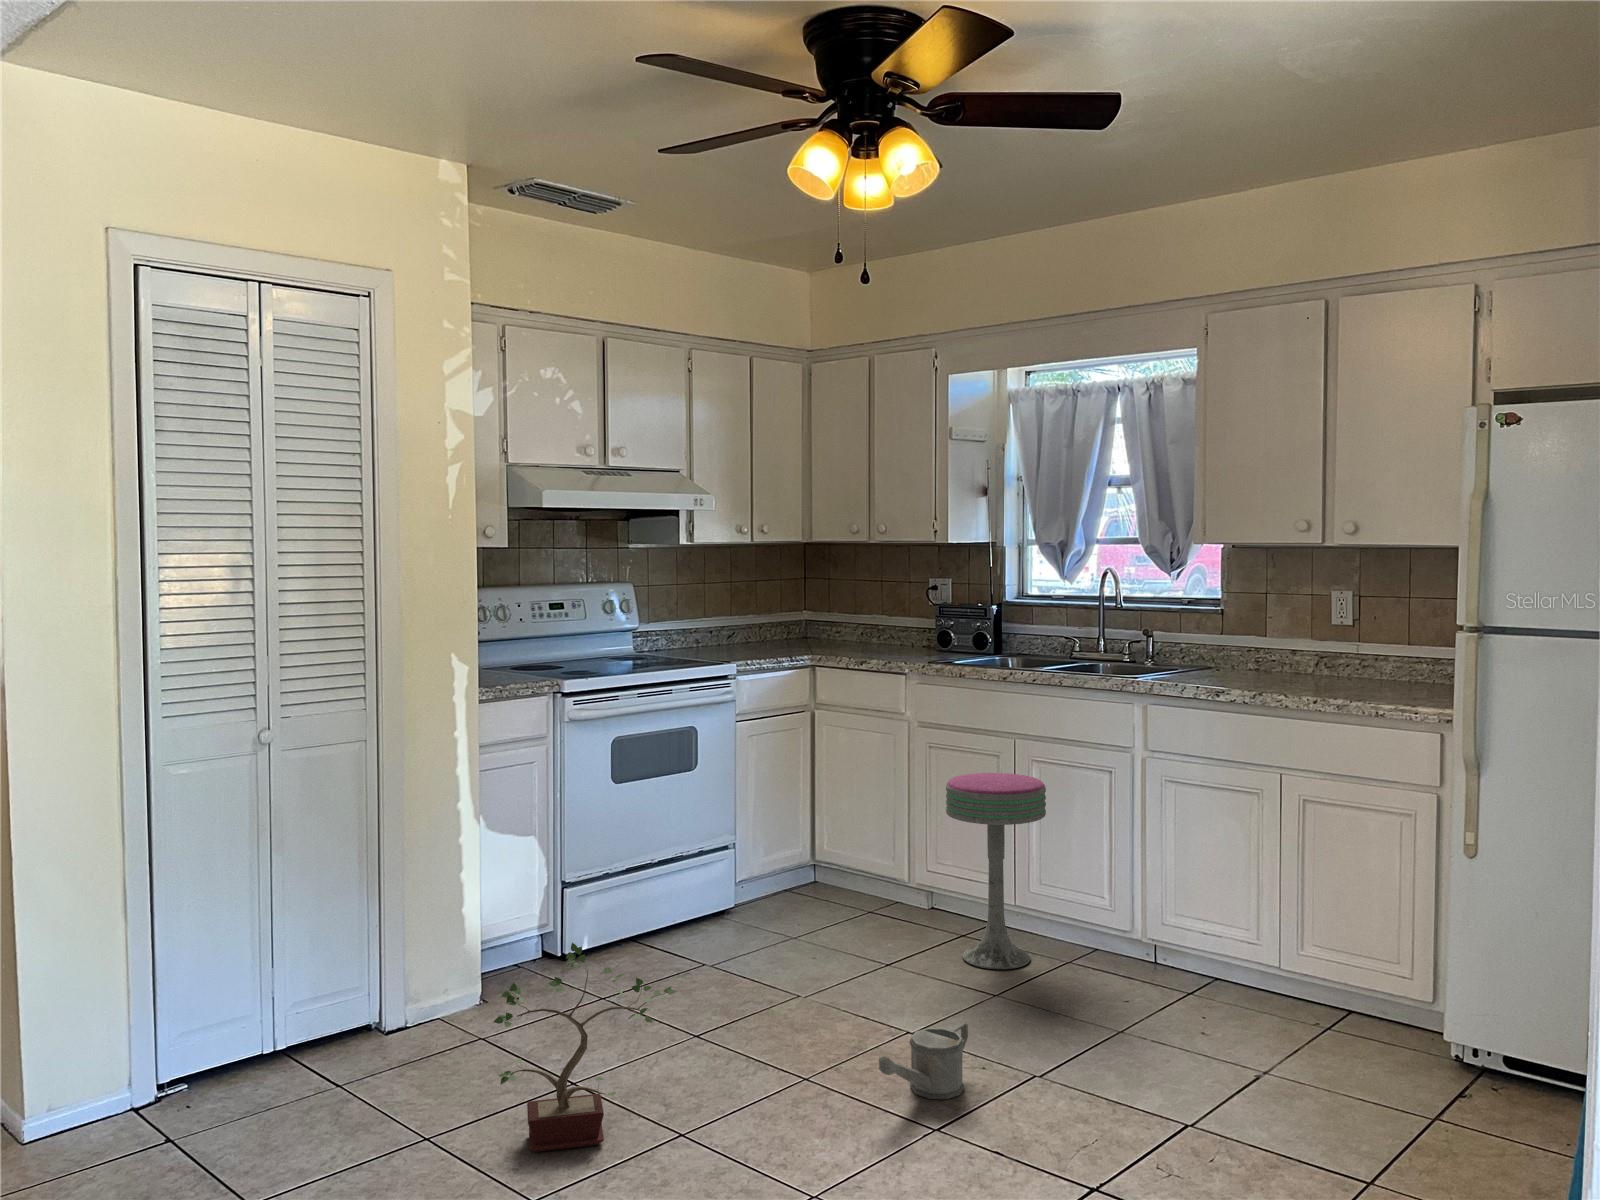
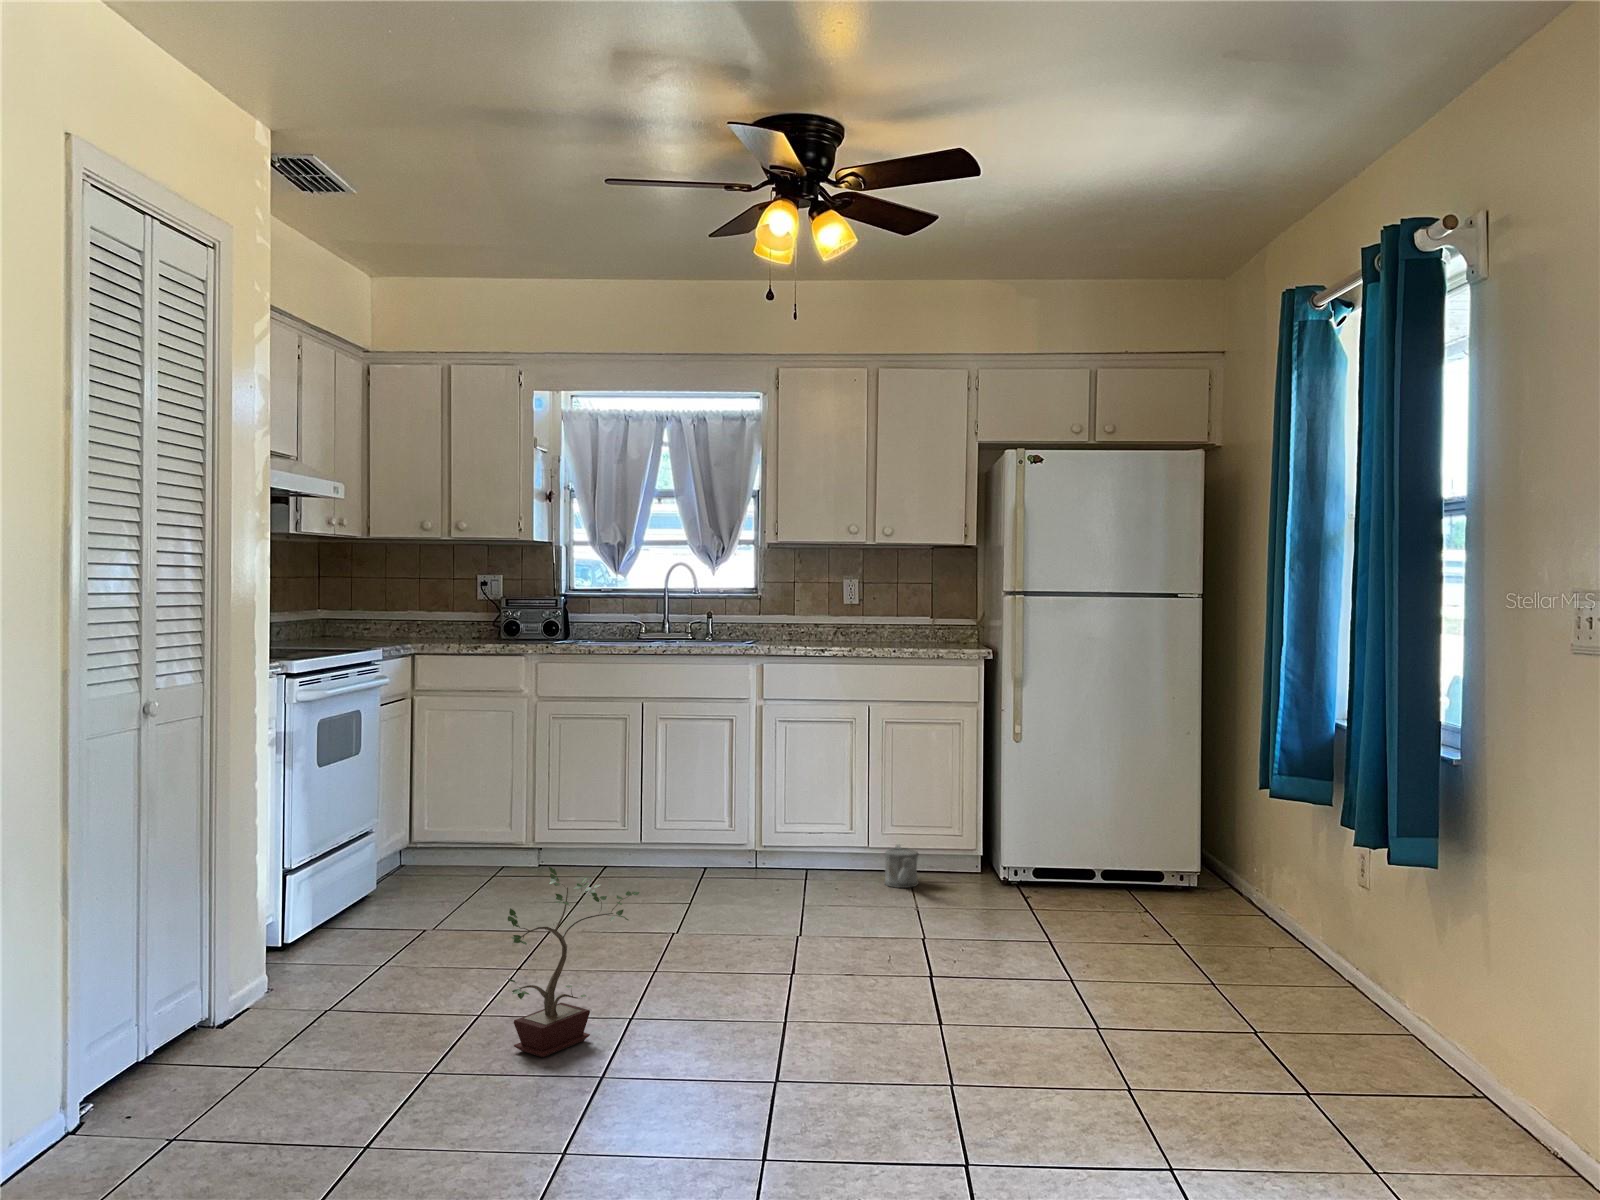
bar stool: present [946,773,1046,969] -> none [612,730,696,892]
watering can: present [879,1022,968,1099] -> present [884,845,919,888]

